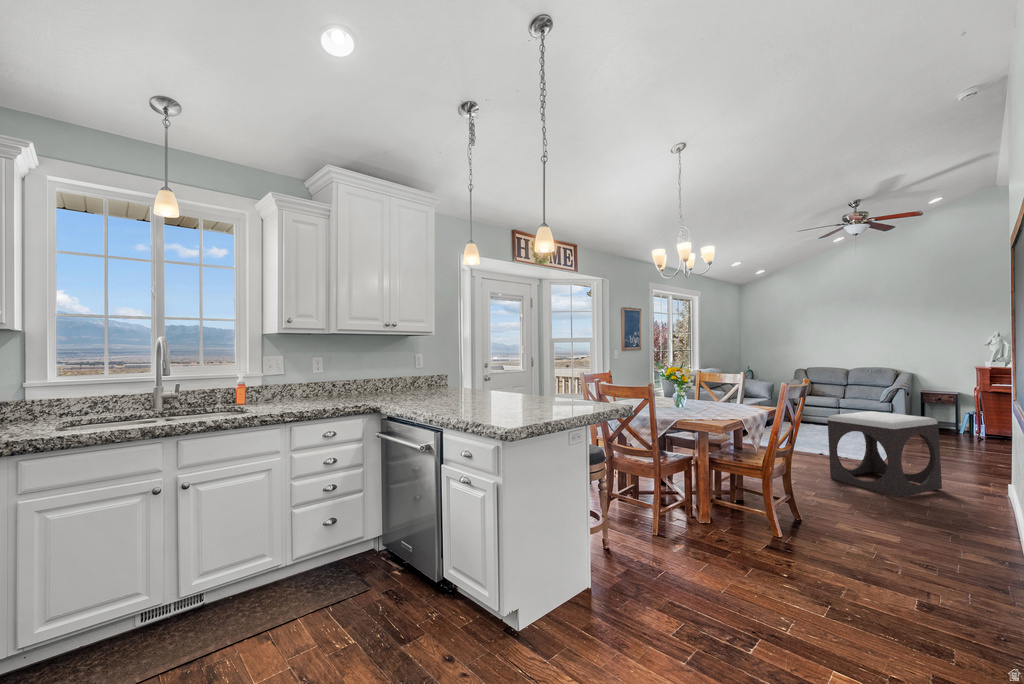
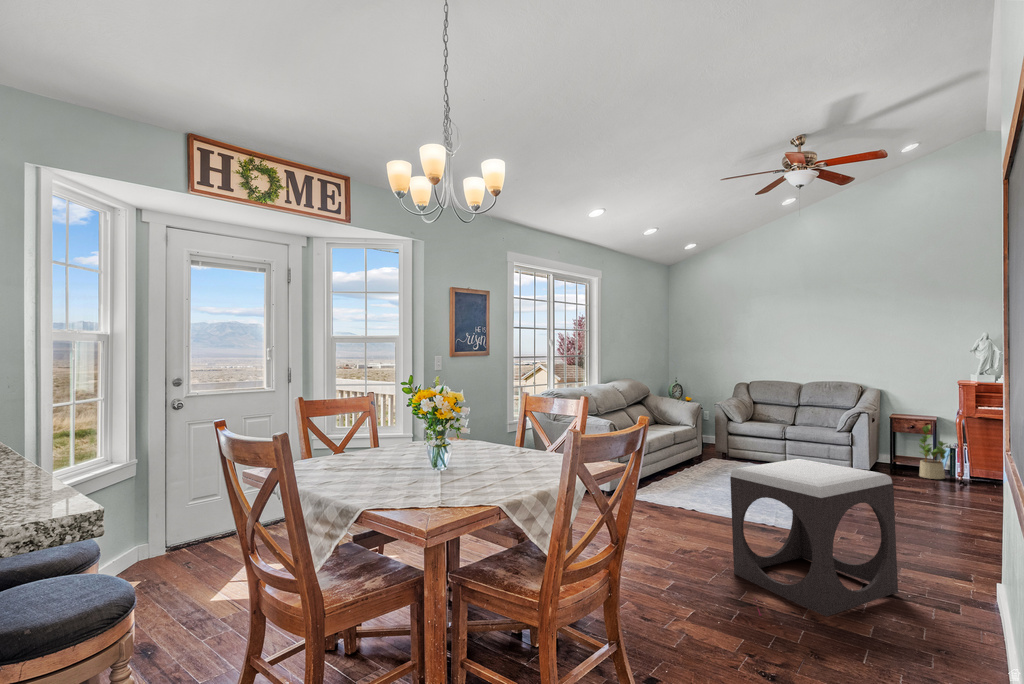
potted plant: none [944,397,972,435] -> present [919,425,951,479]

